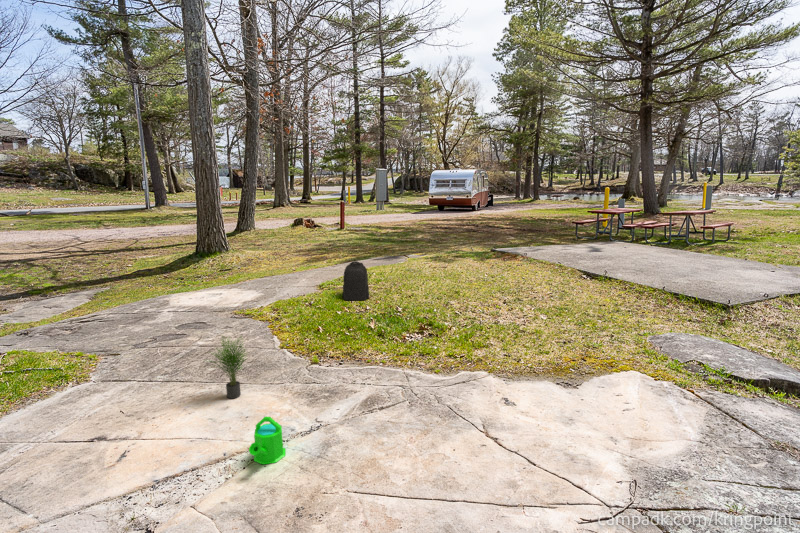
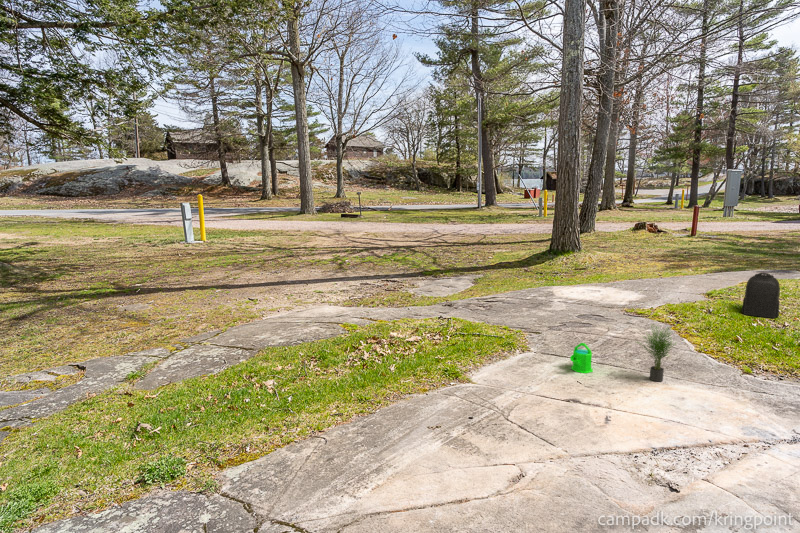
watering can: present [249,417,286,465] -> present [570,343,593,373]

